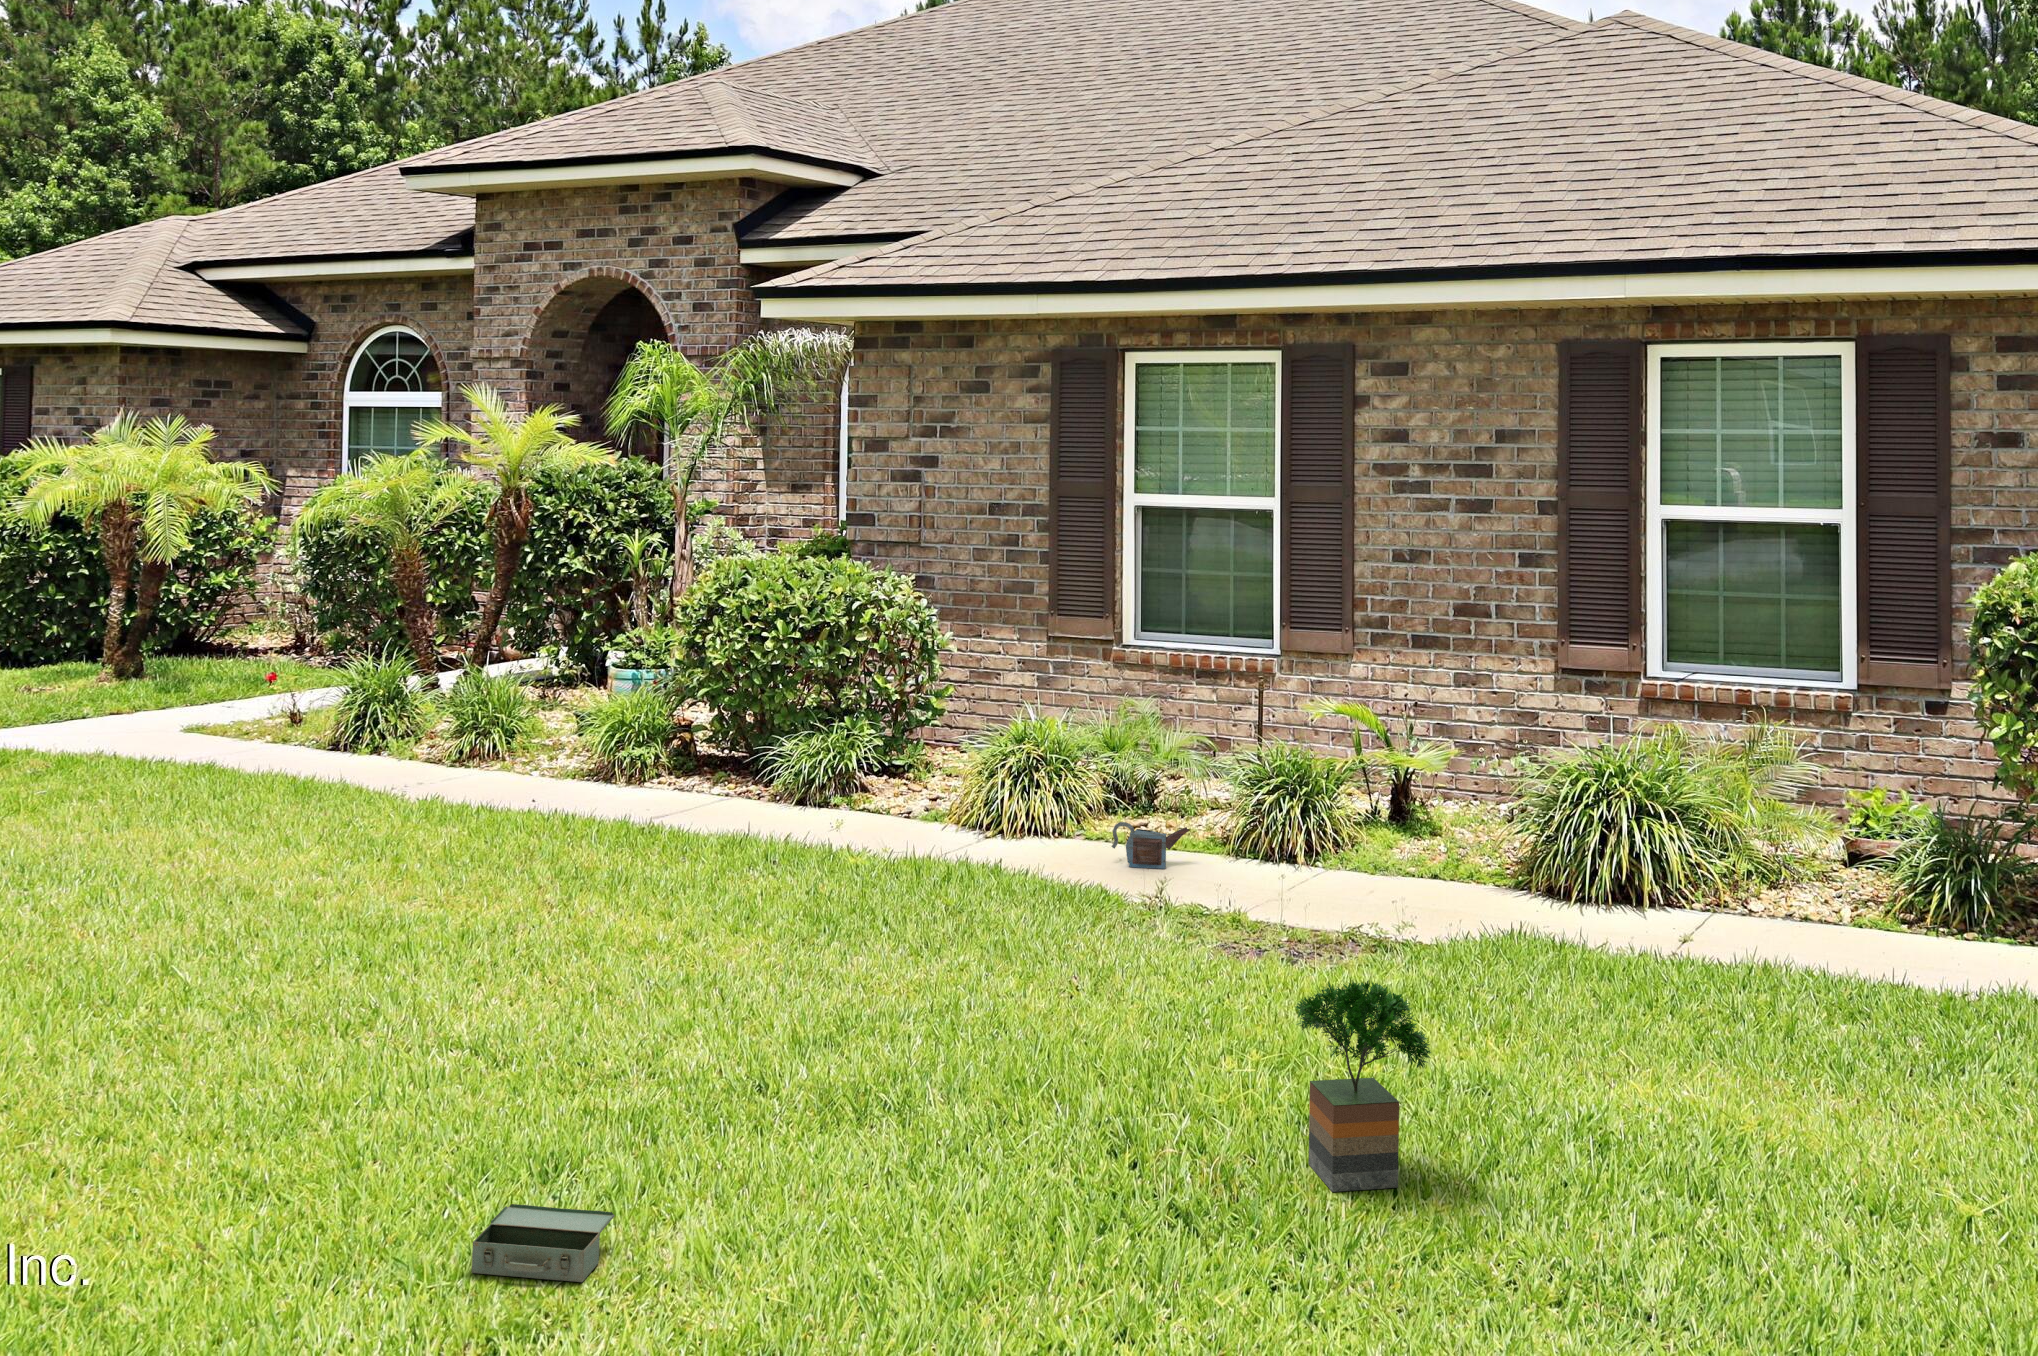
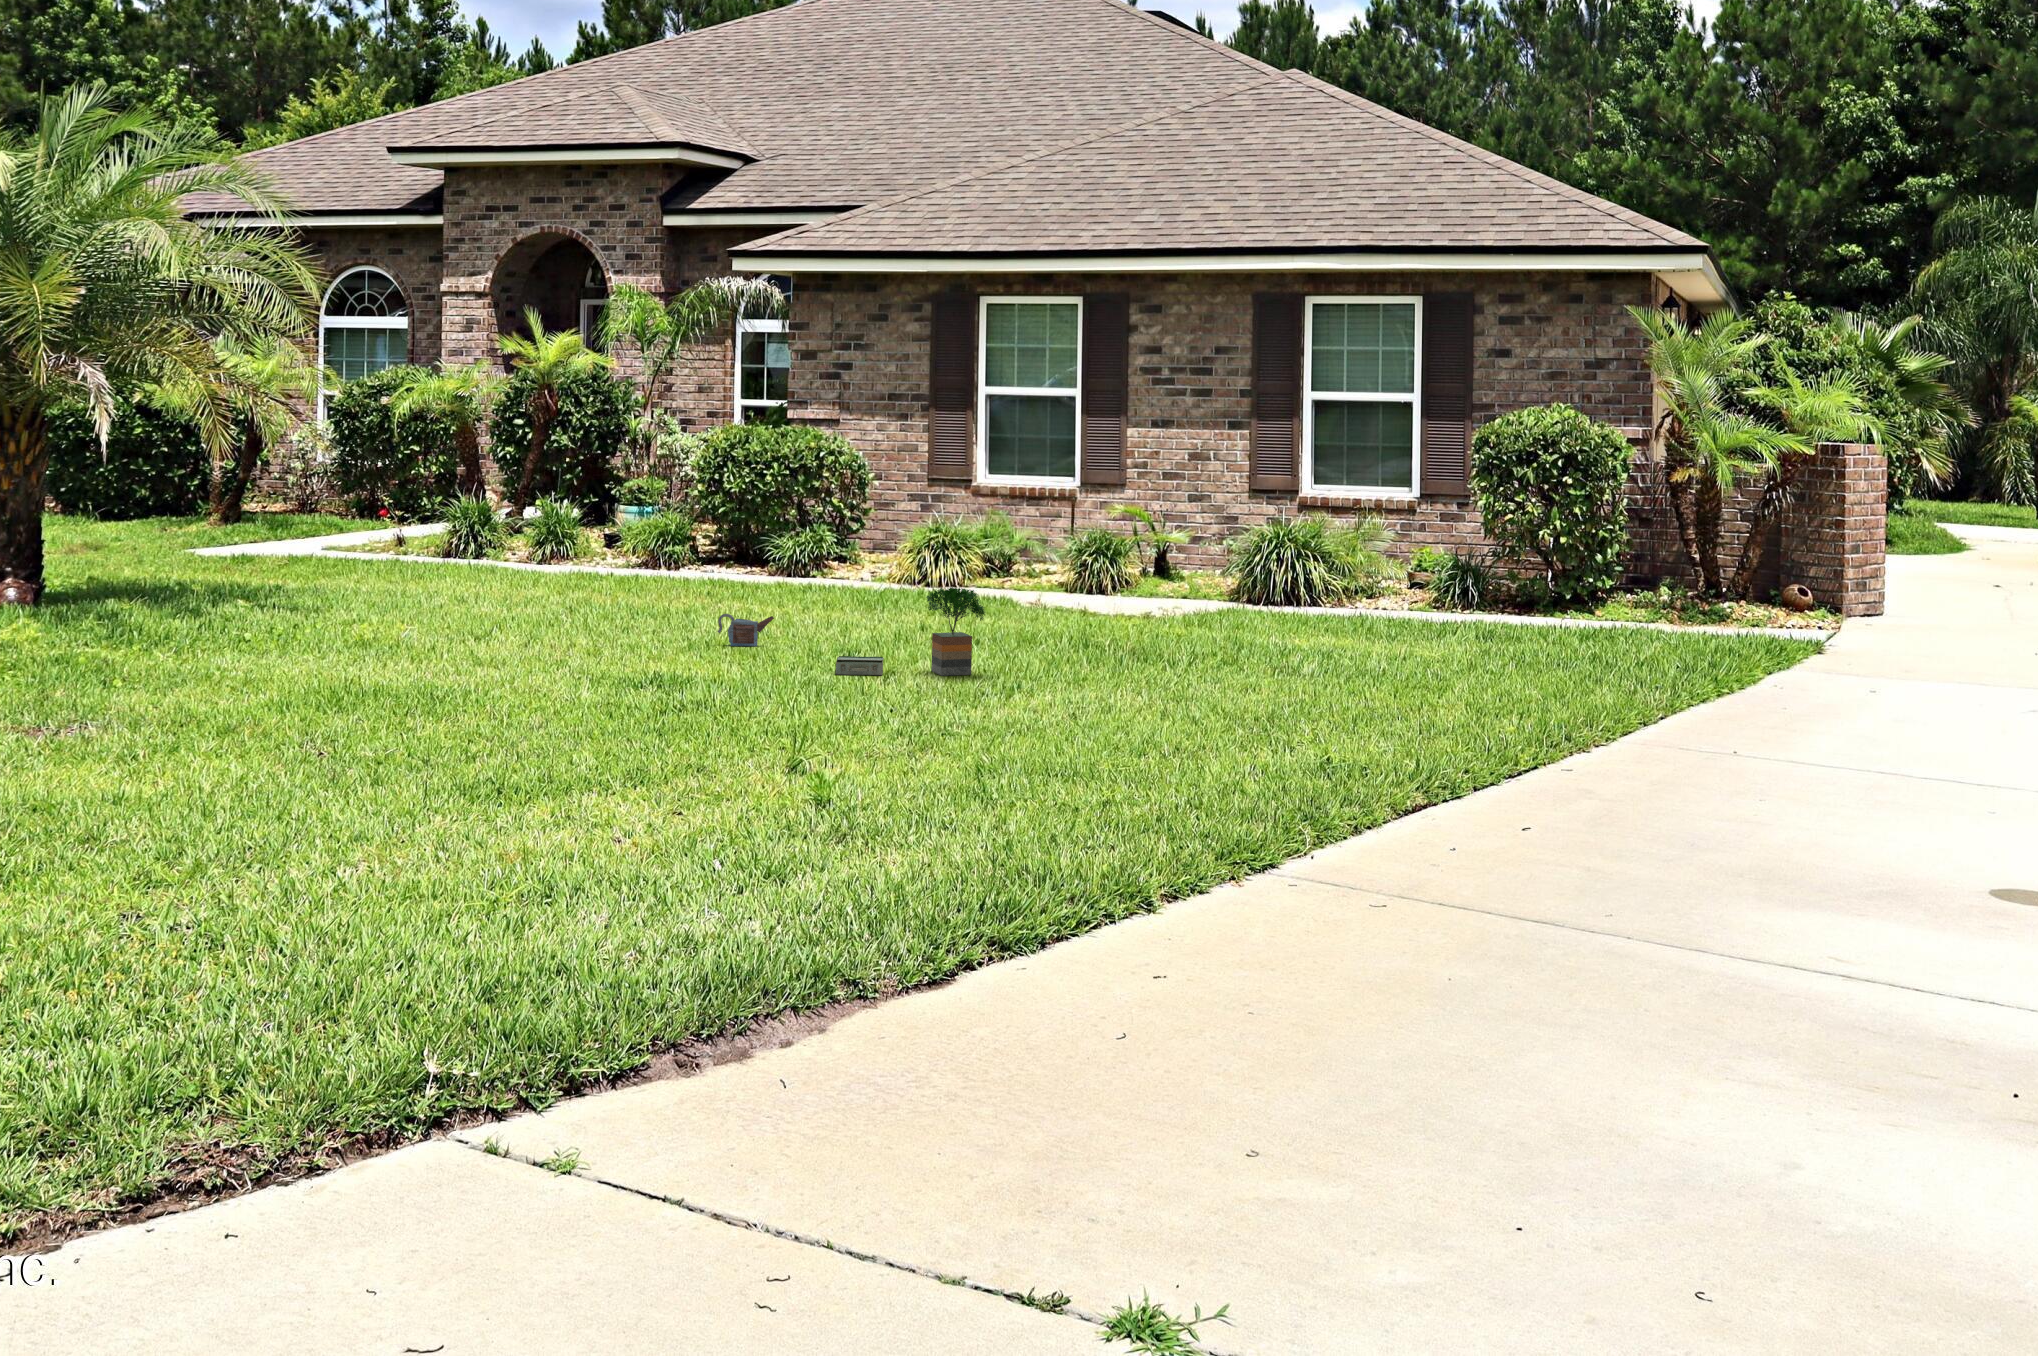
watering can: present [1112,822,1189,869] -> present [718,614,774,646]
potted tree: present [1295,980,1431,1192] -> present [926,587,986,676]

